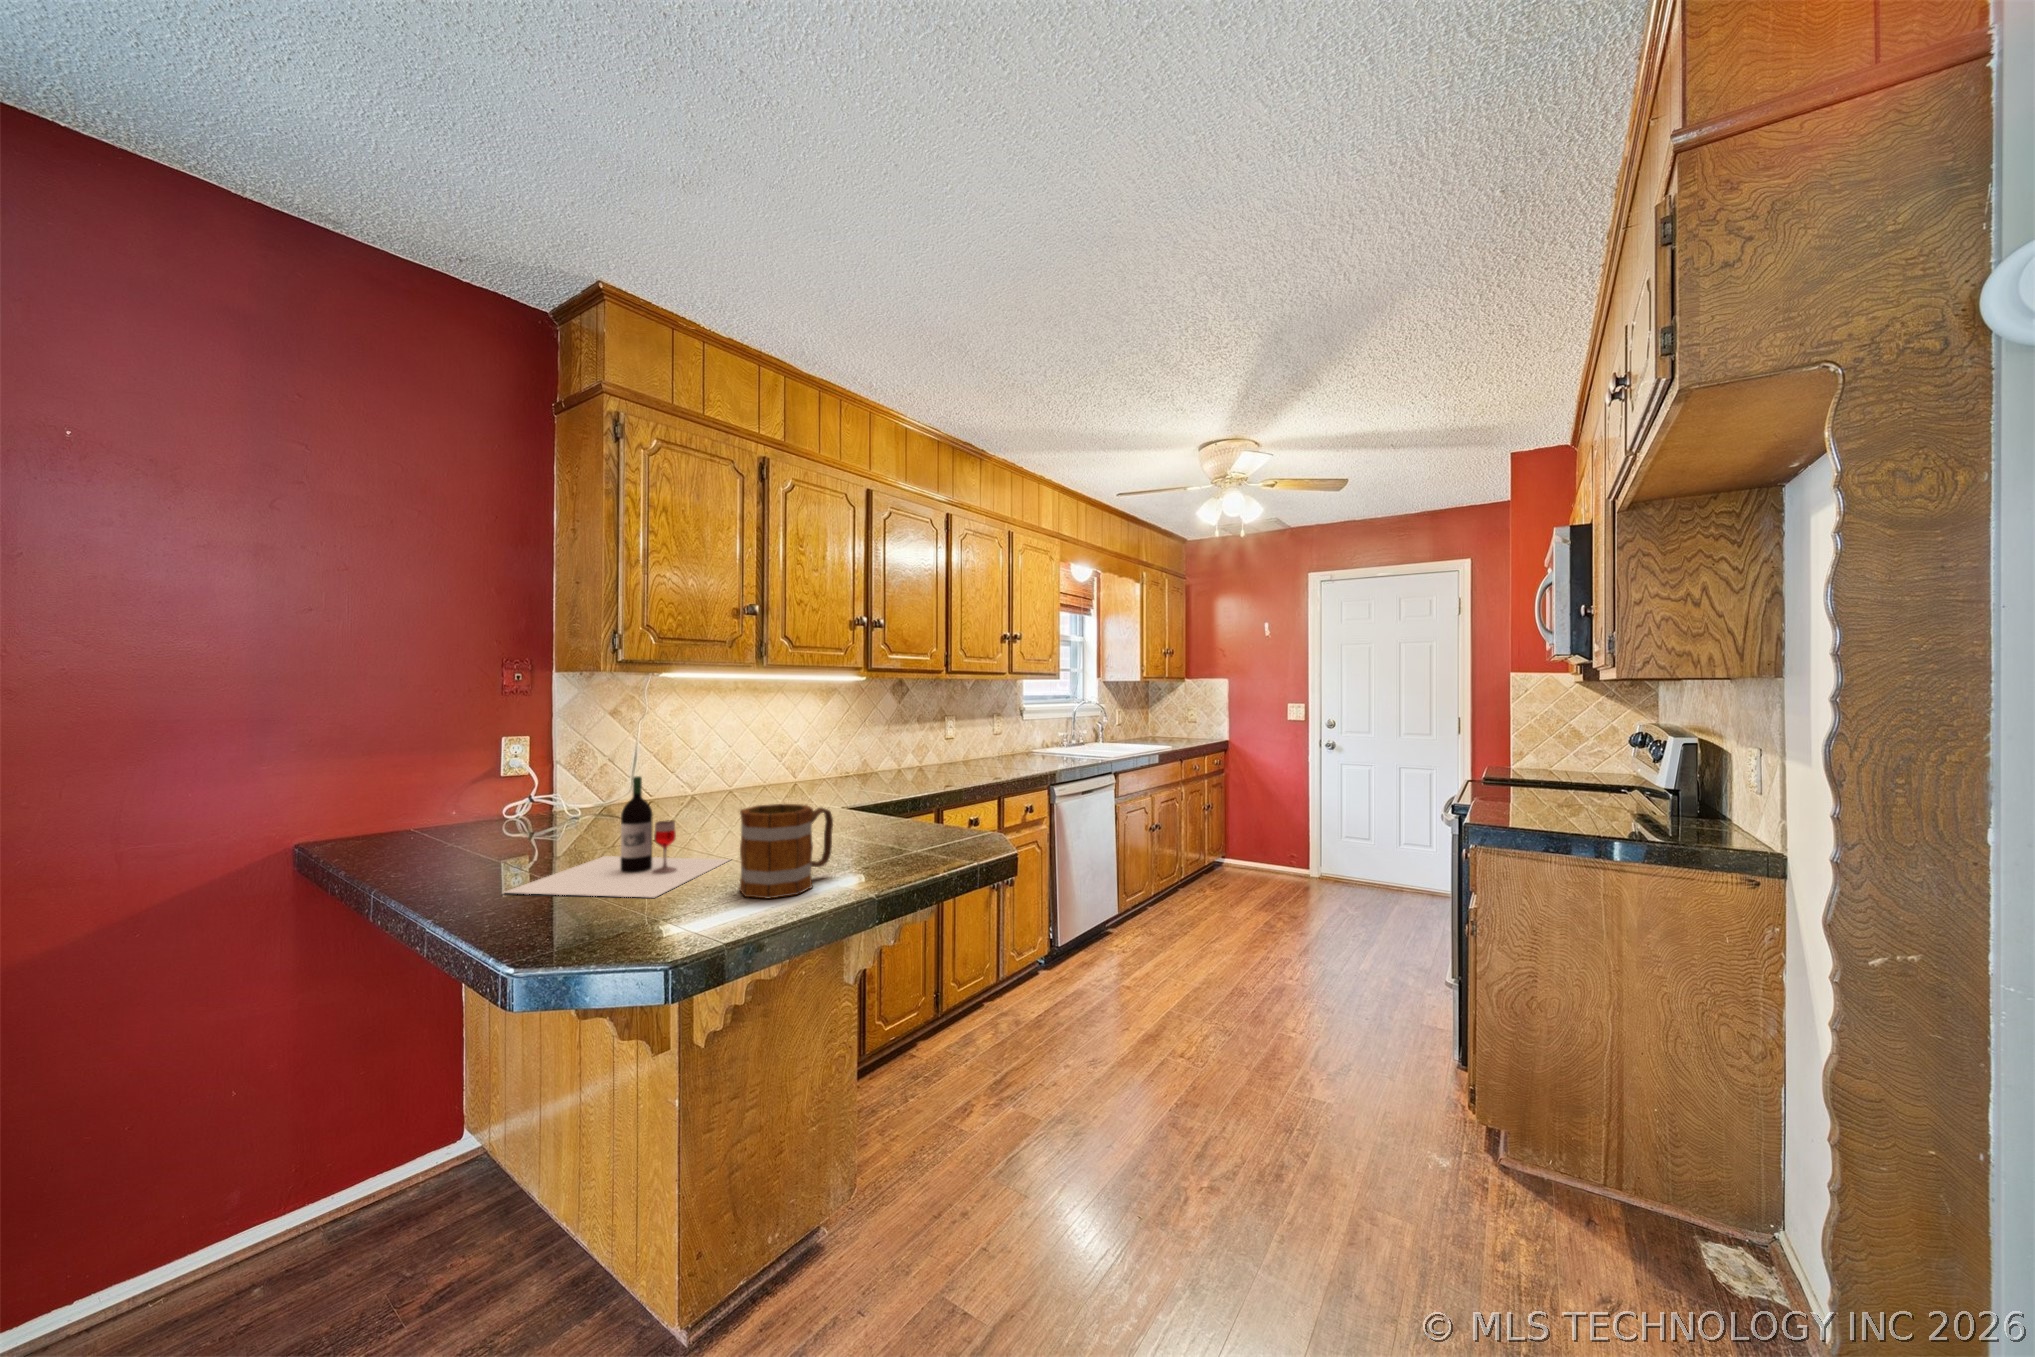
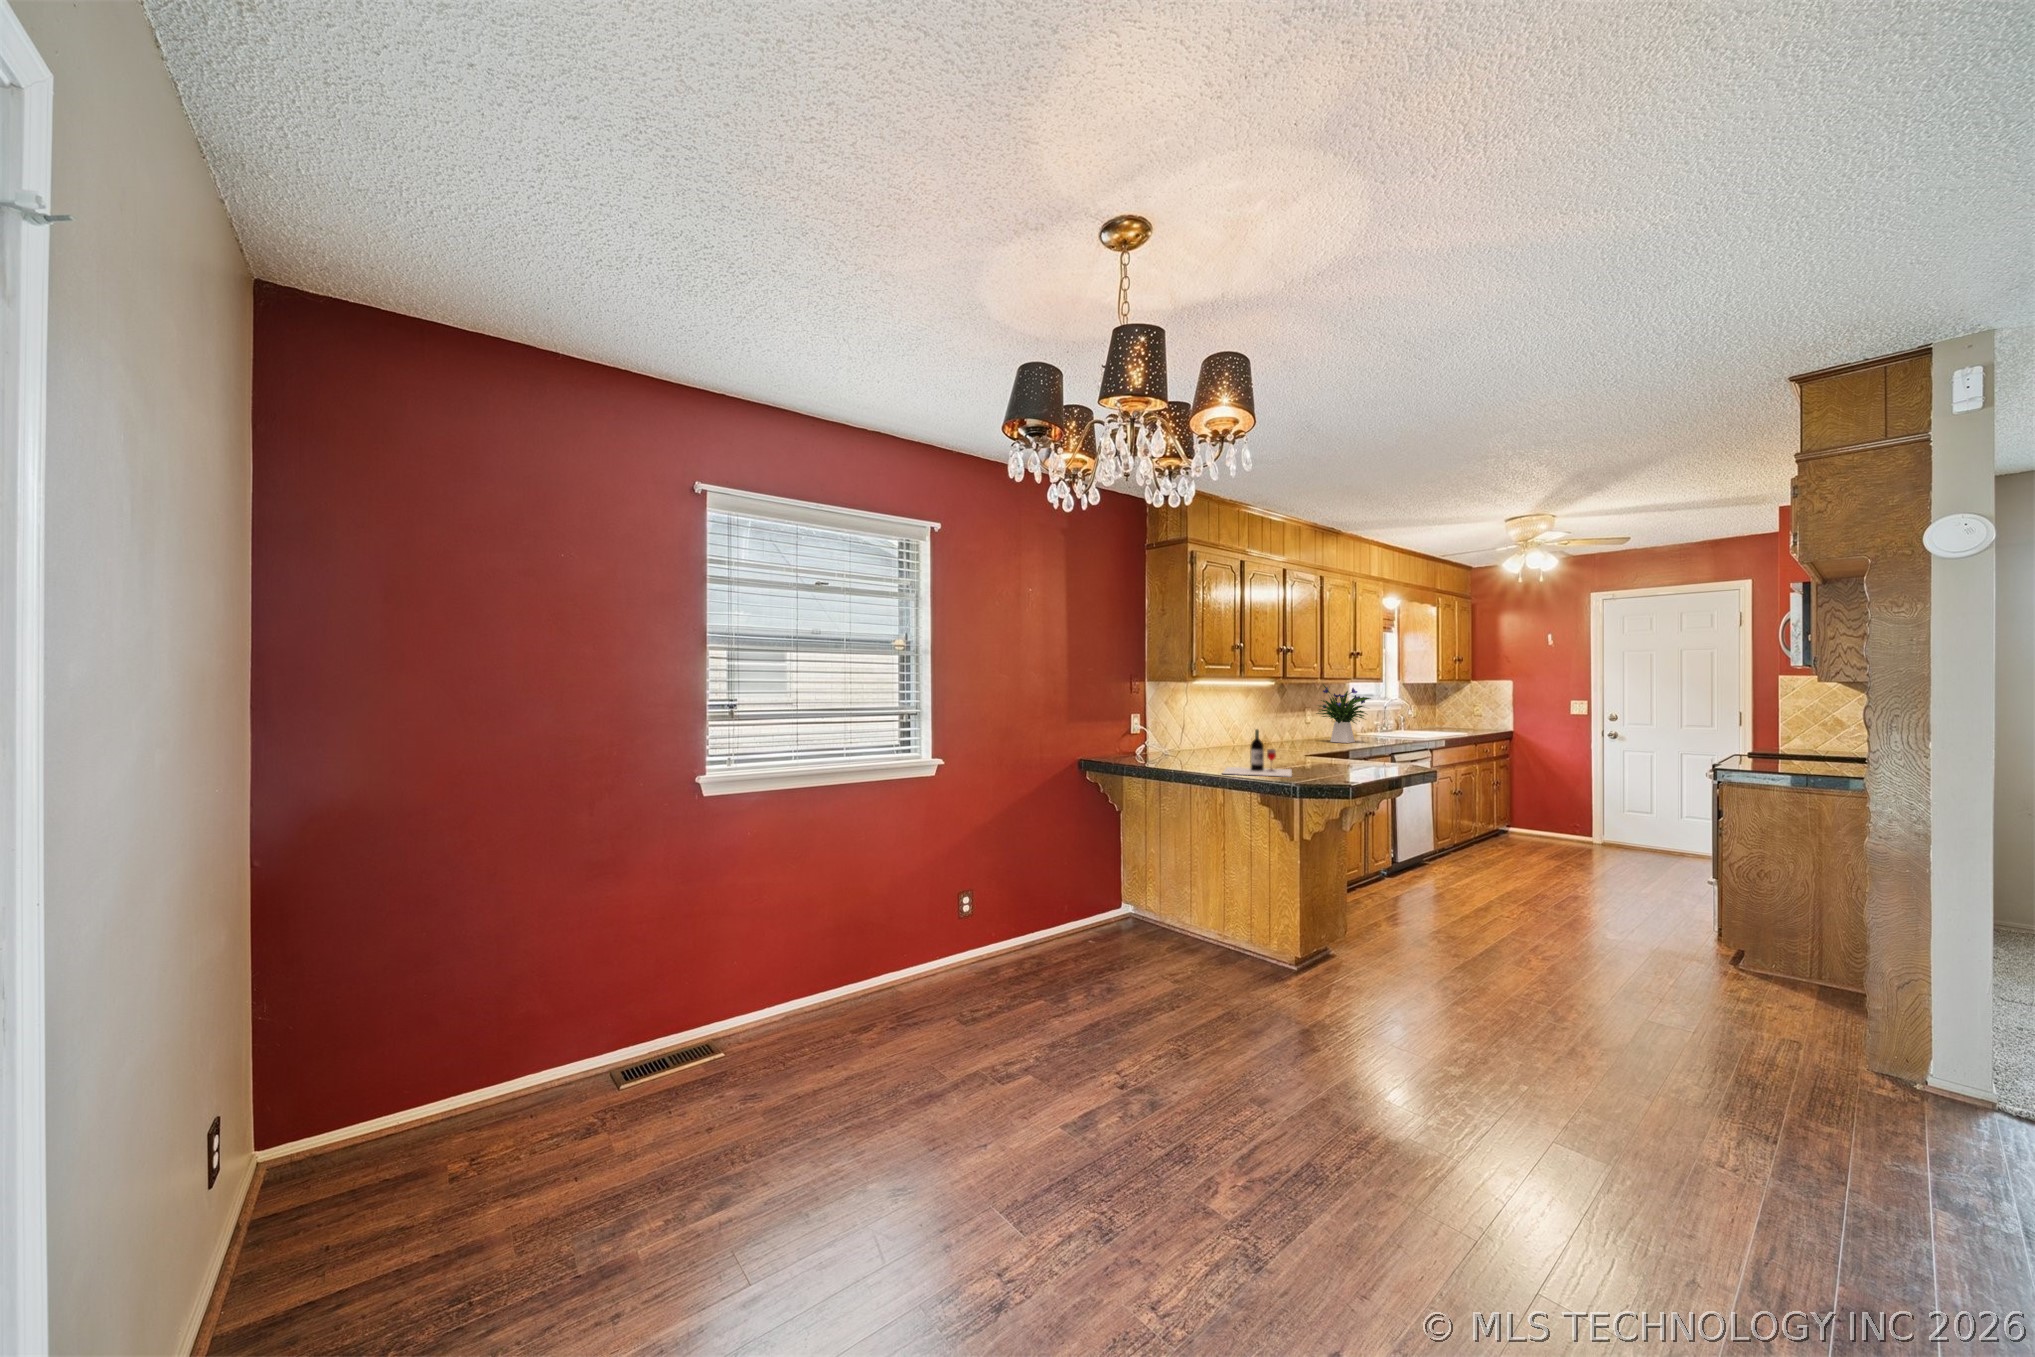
flower arrangement: none [938,681,1024,770] -> present [1316,685,1371,743]
mug: present [739,804,833,898] -> none [1323,741,1356,778]

